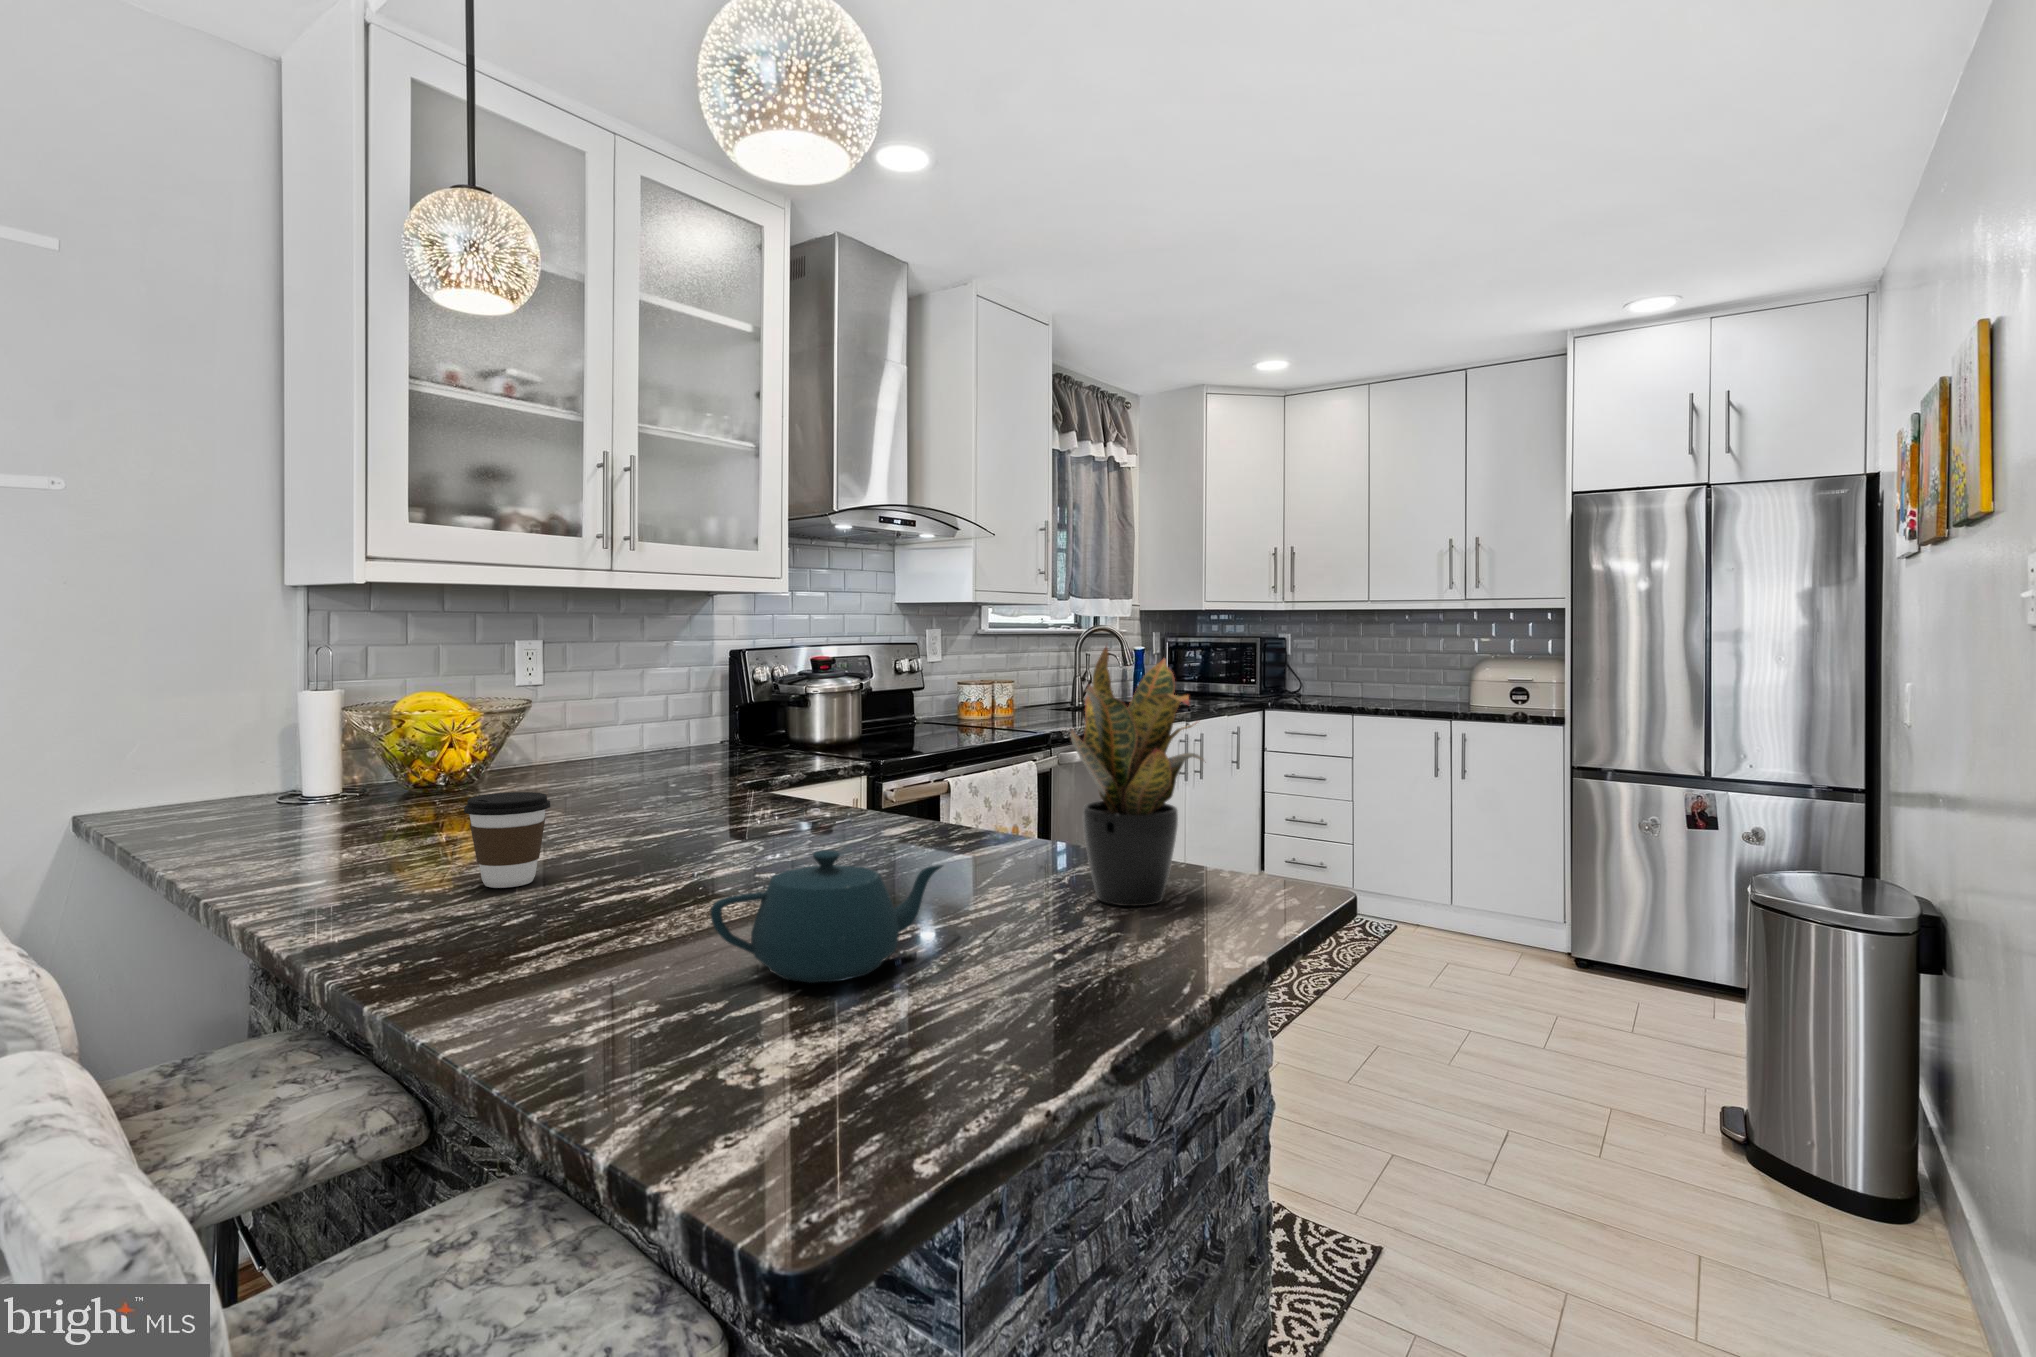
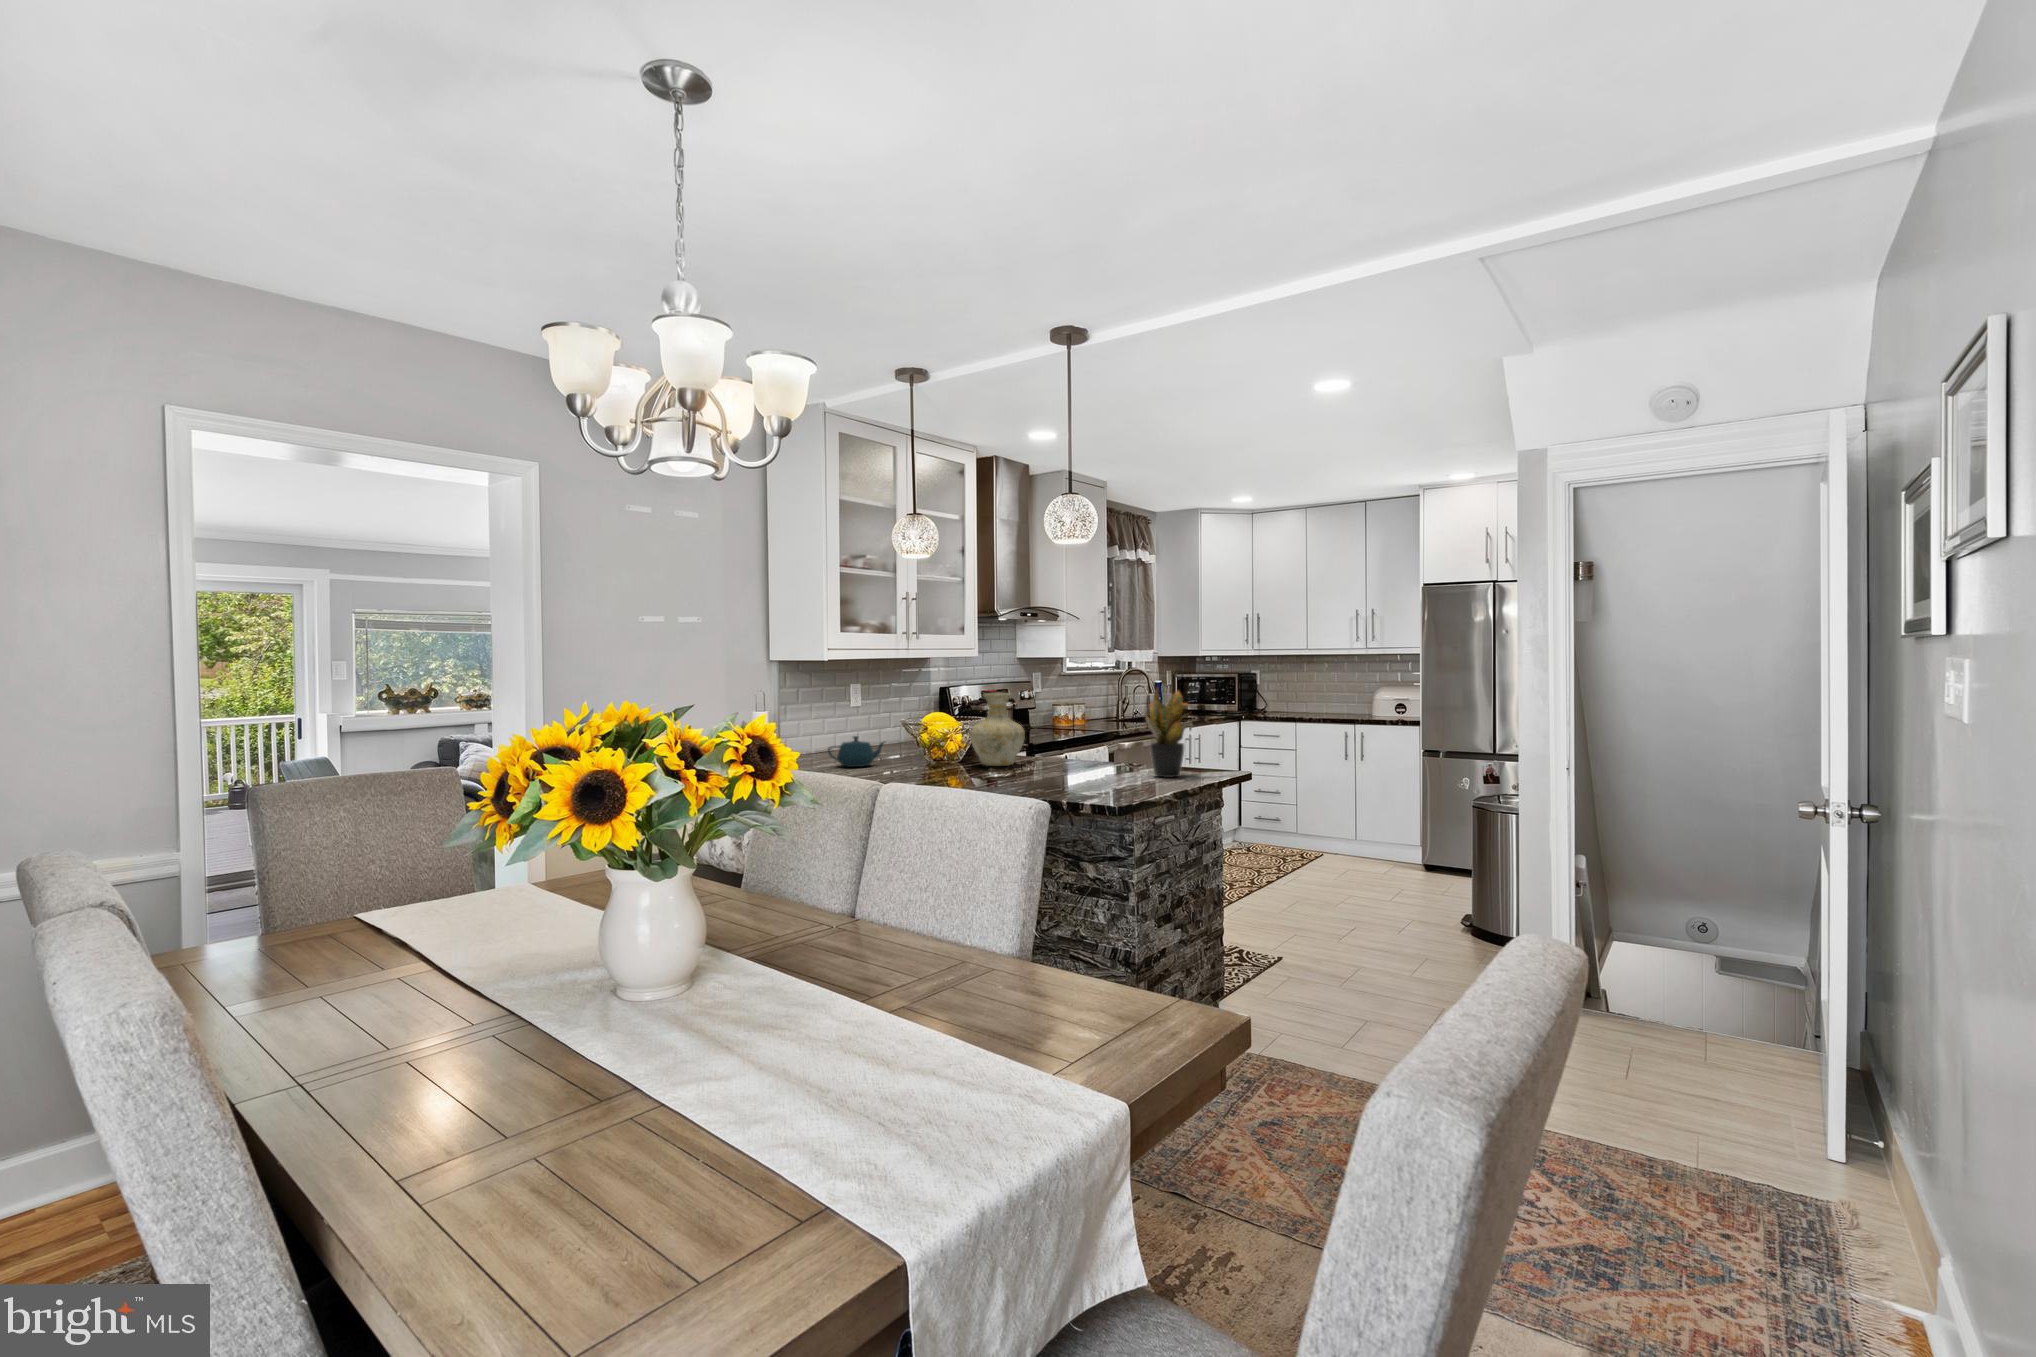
vase: none [657,662,795,842] -> present [970,693,1025,766]
coffee cup: present [464,792,550,888] -> none [922,743,951,776]
teapot: present [711,850,942,983] -> present [828,736,884,767]

